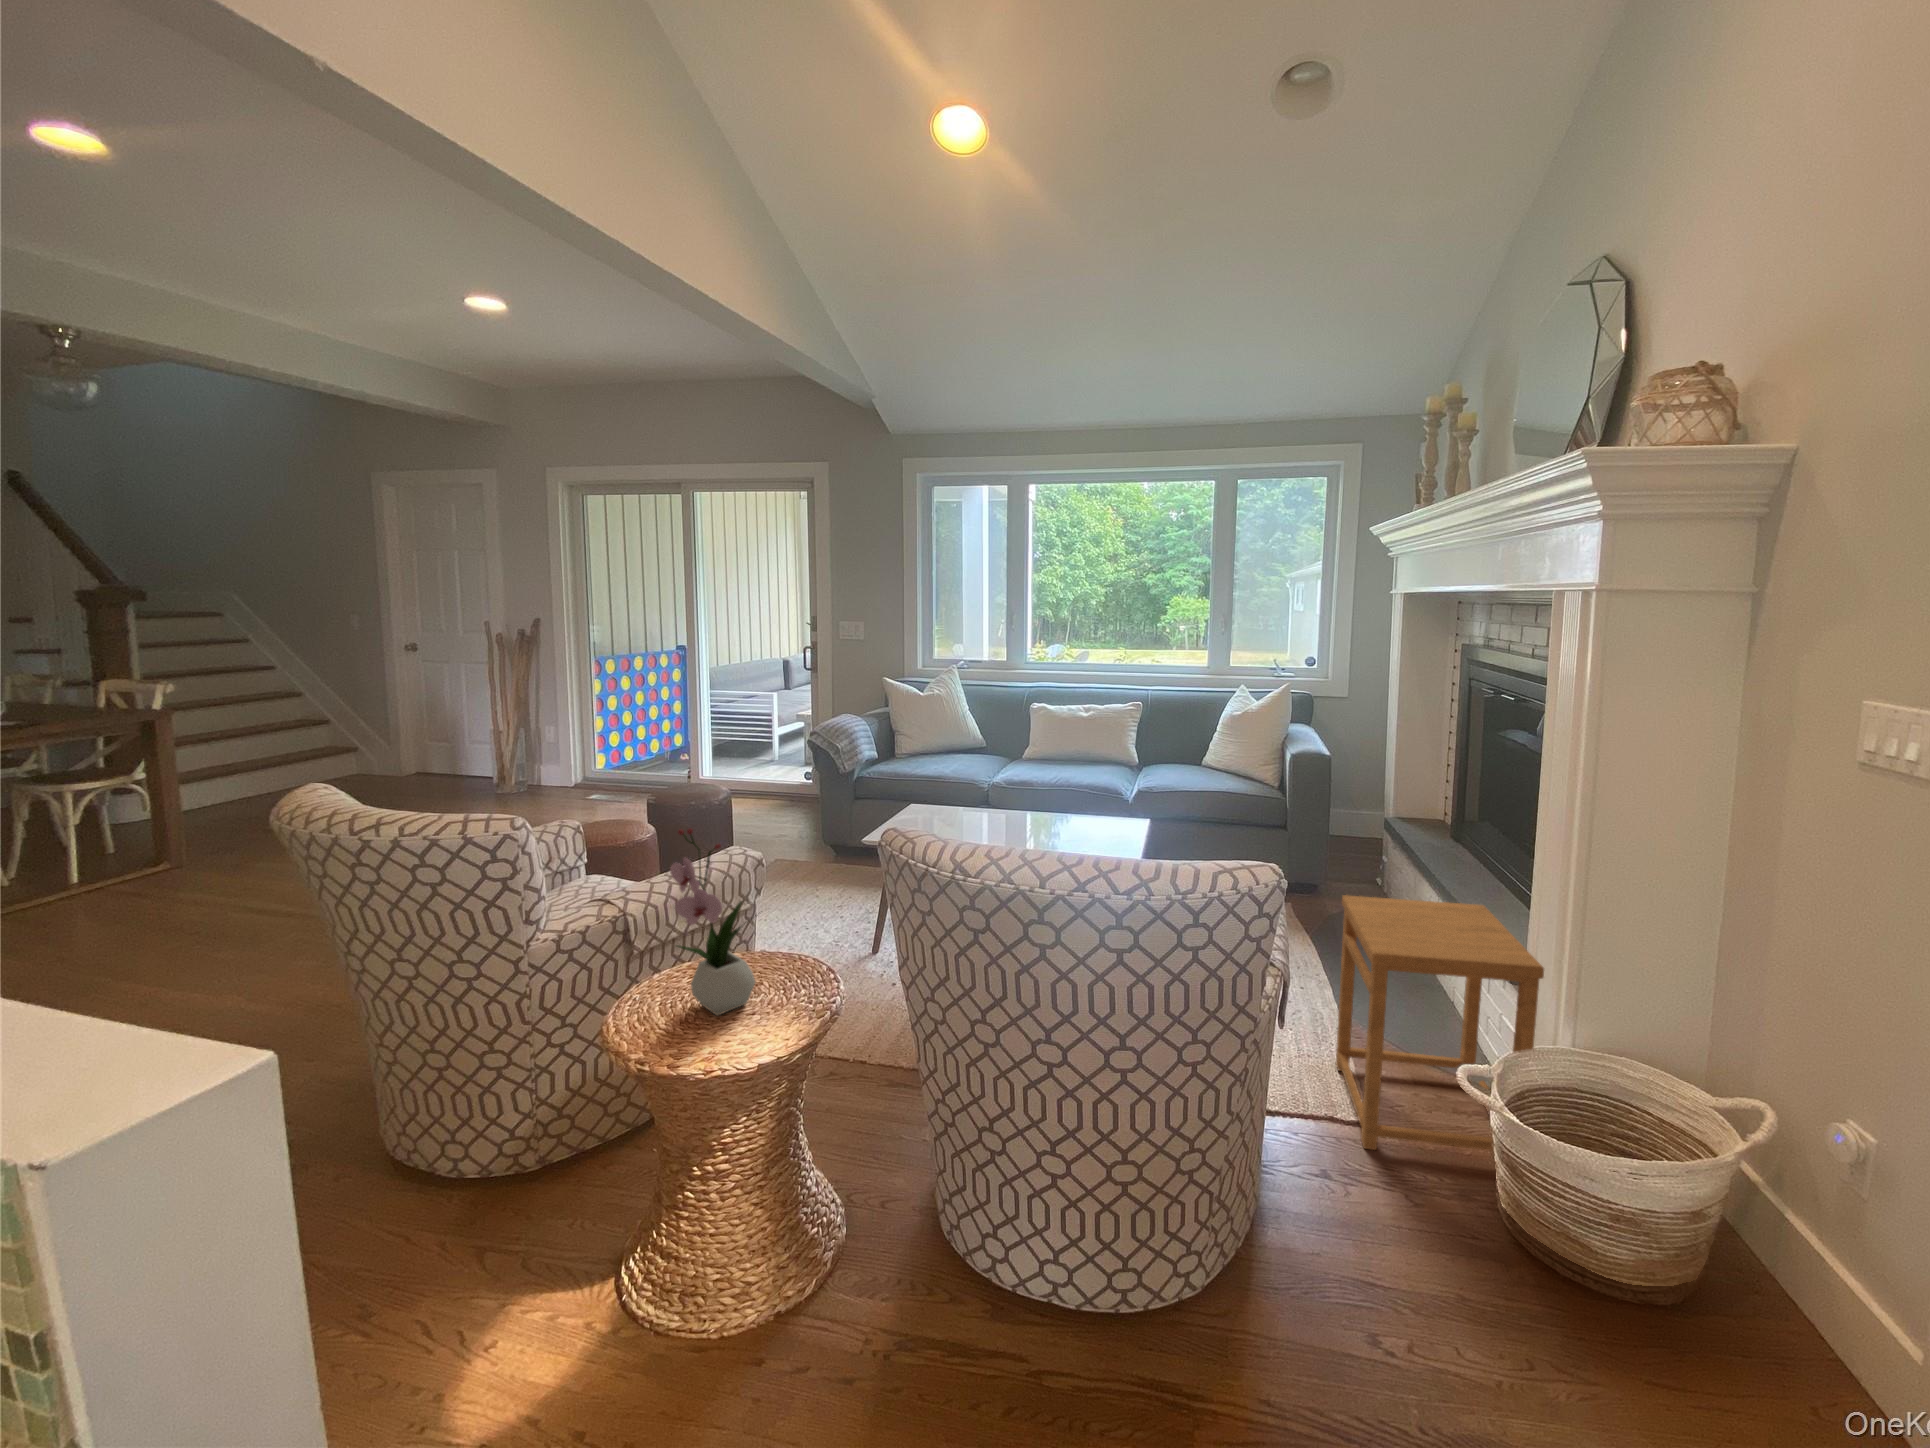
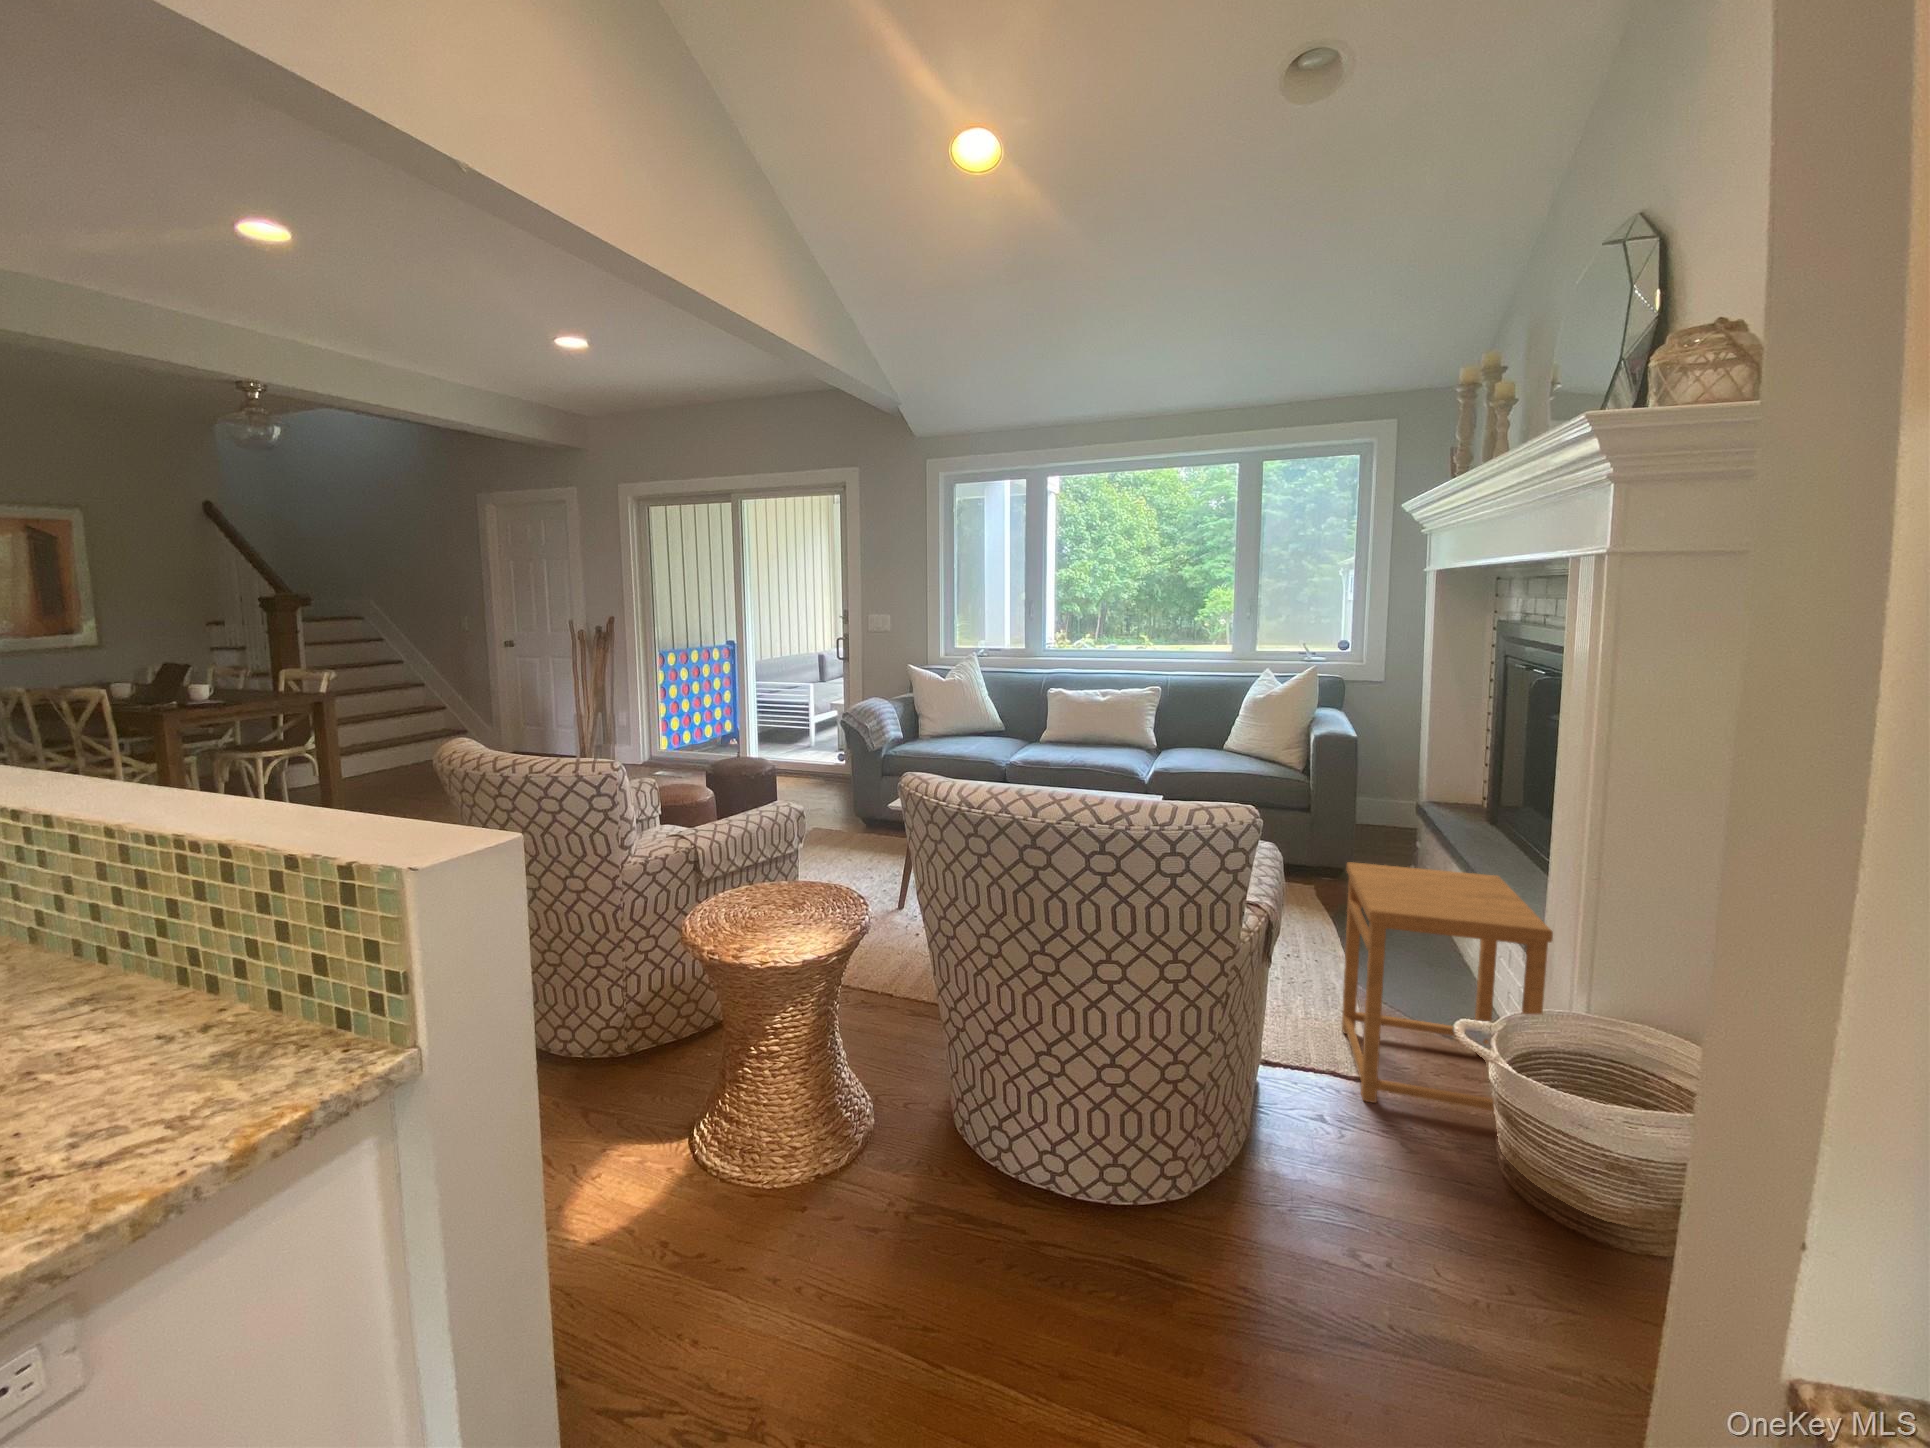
flower arrangement: present [670,828,755,1015] -> none [731,771,805,927]

